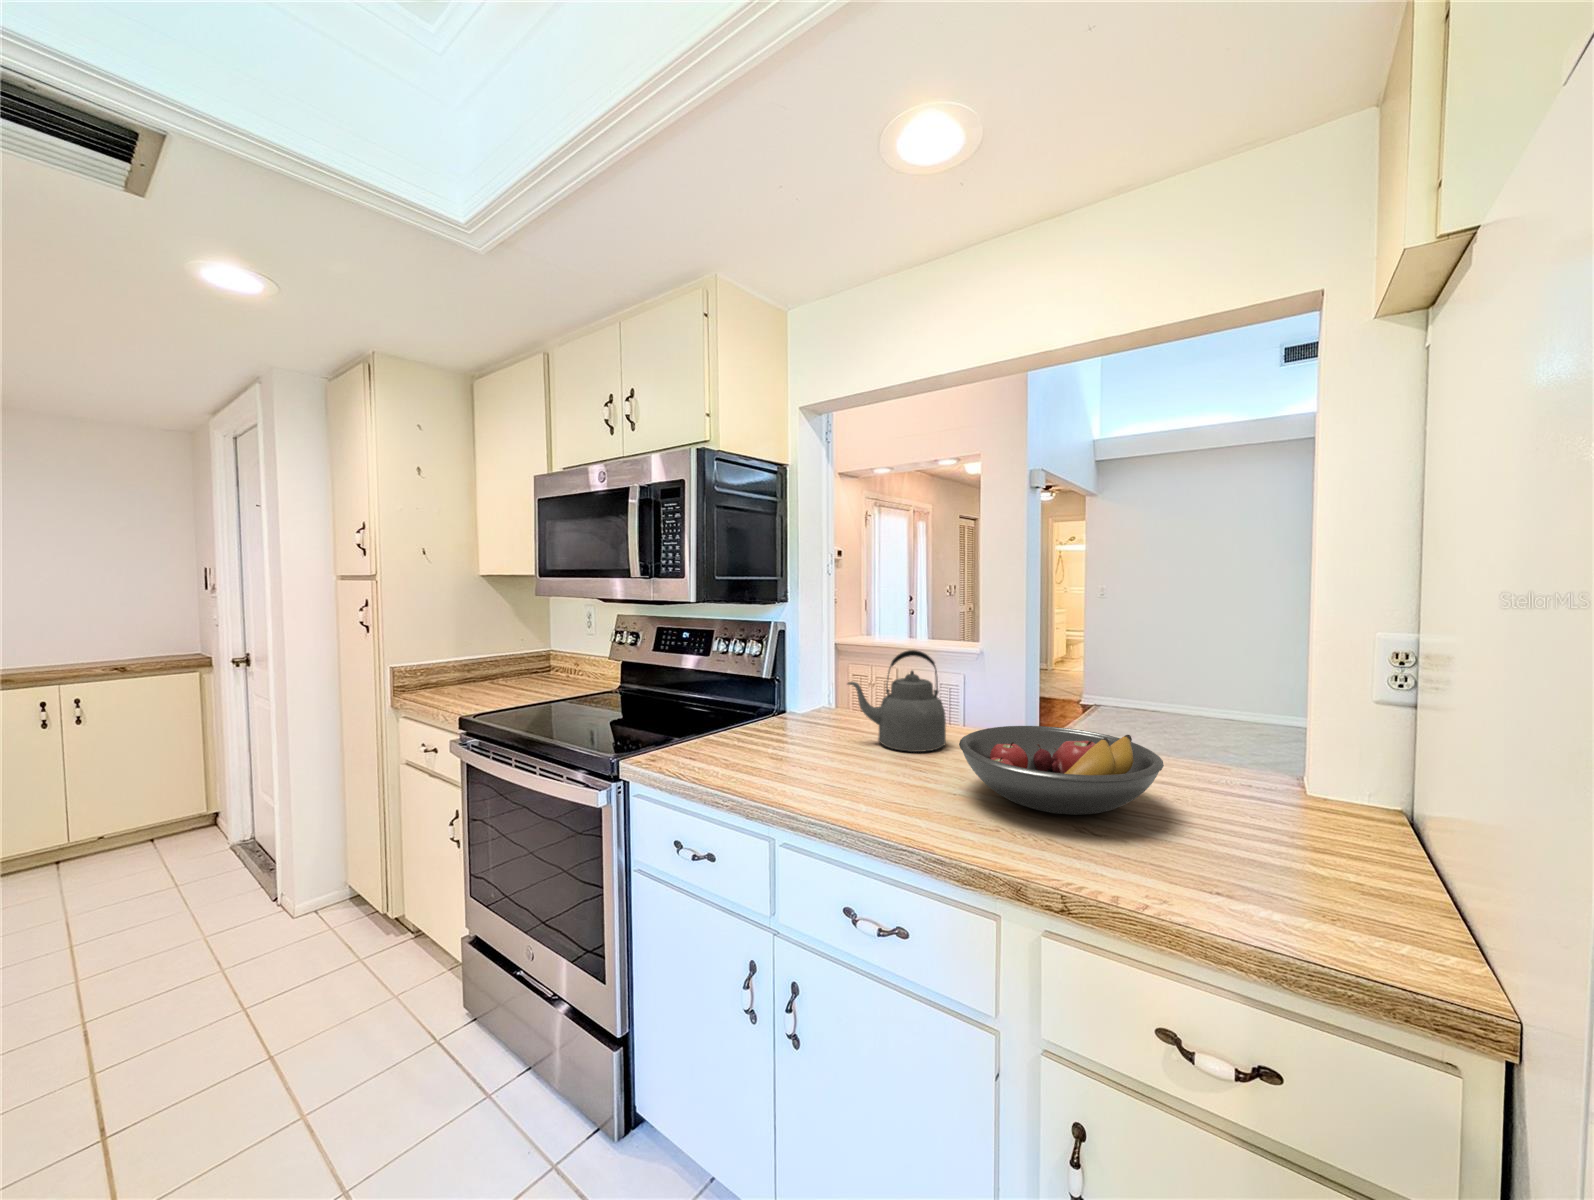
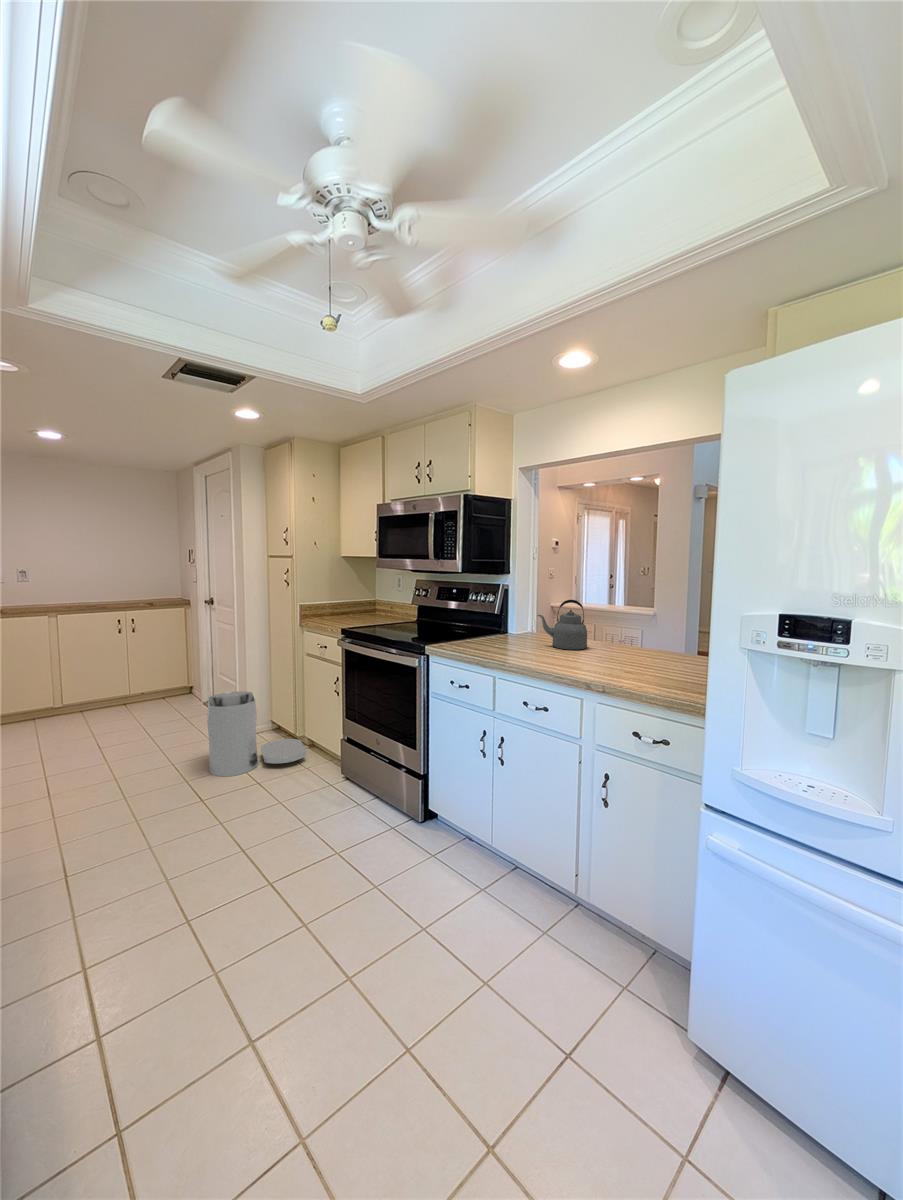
fruit bowl: present [959,726,1164,815] -> none [581,635,672,669]
trash can: none [148,847,395,1050] -> present [207,691,306,776]

